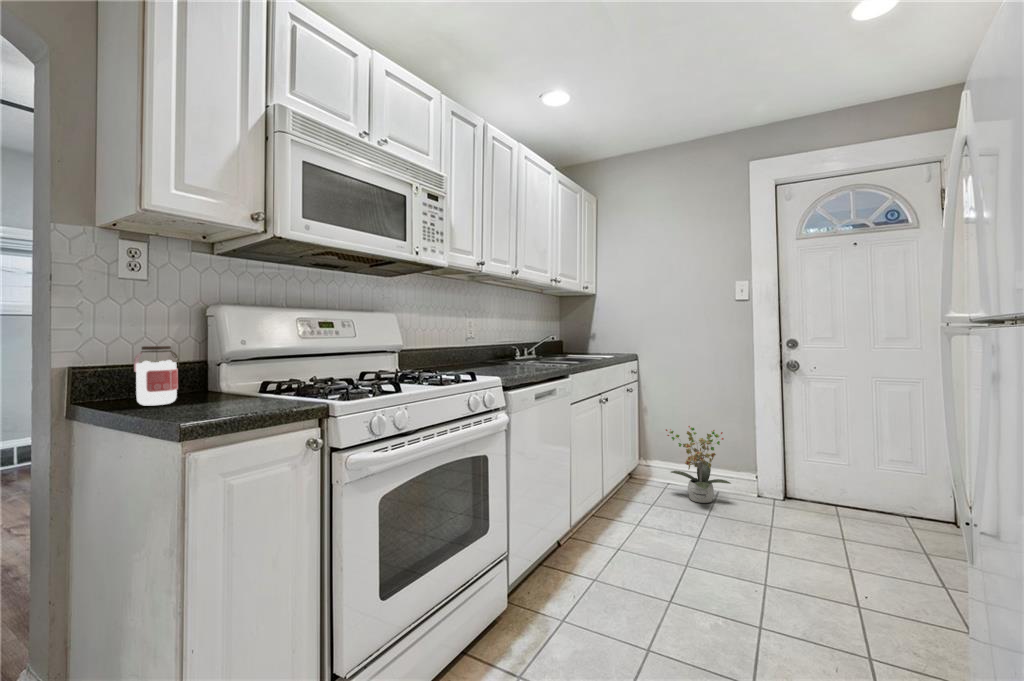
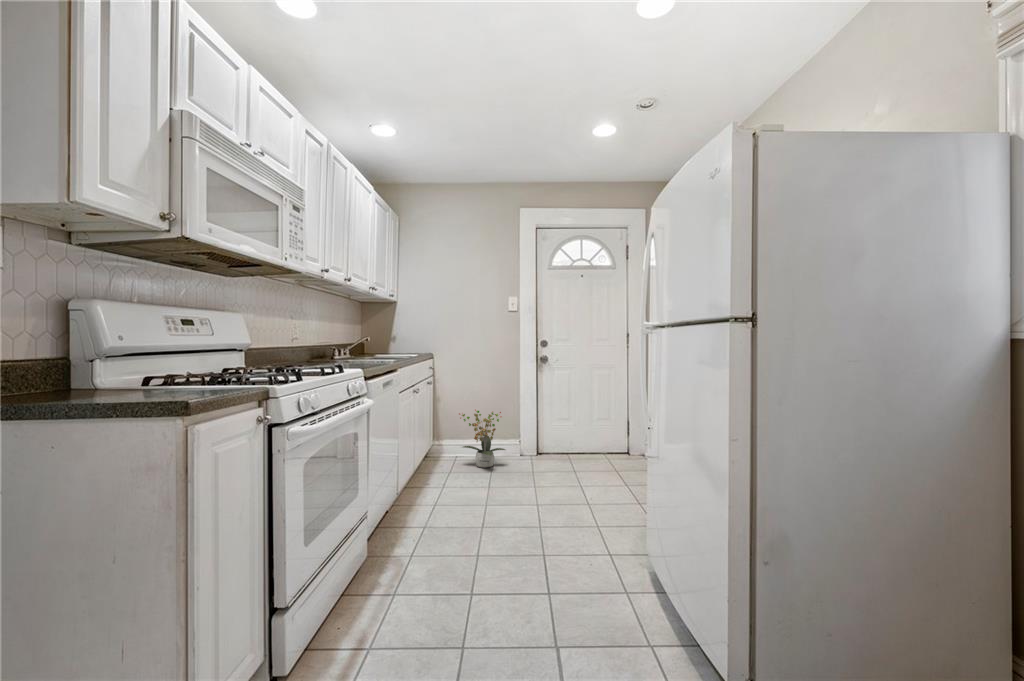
jar: present [134,346,179,405] -> none [53,338,103,398]

